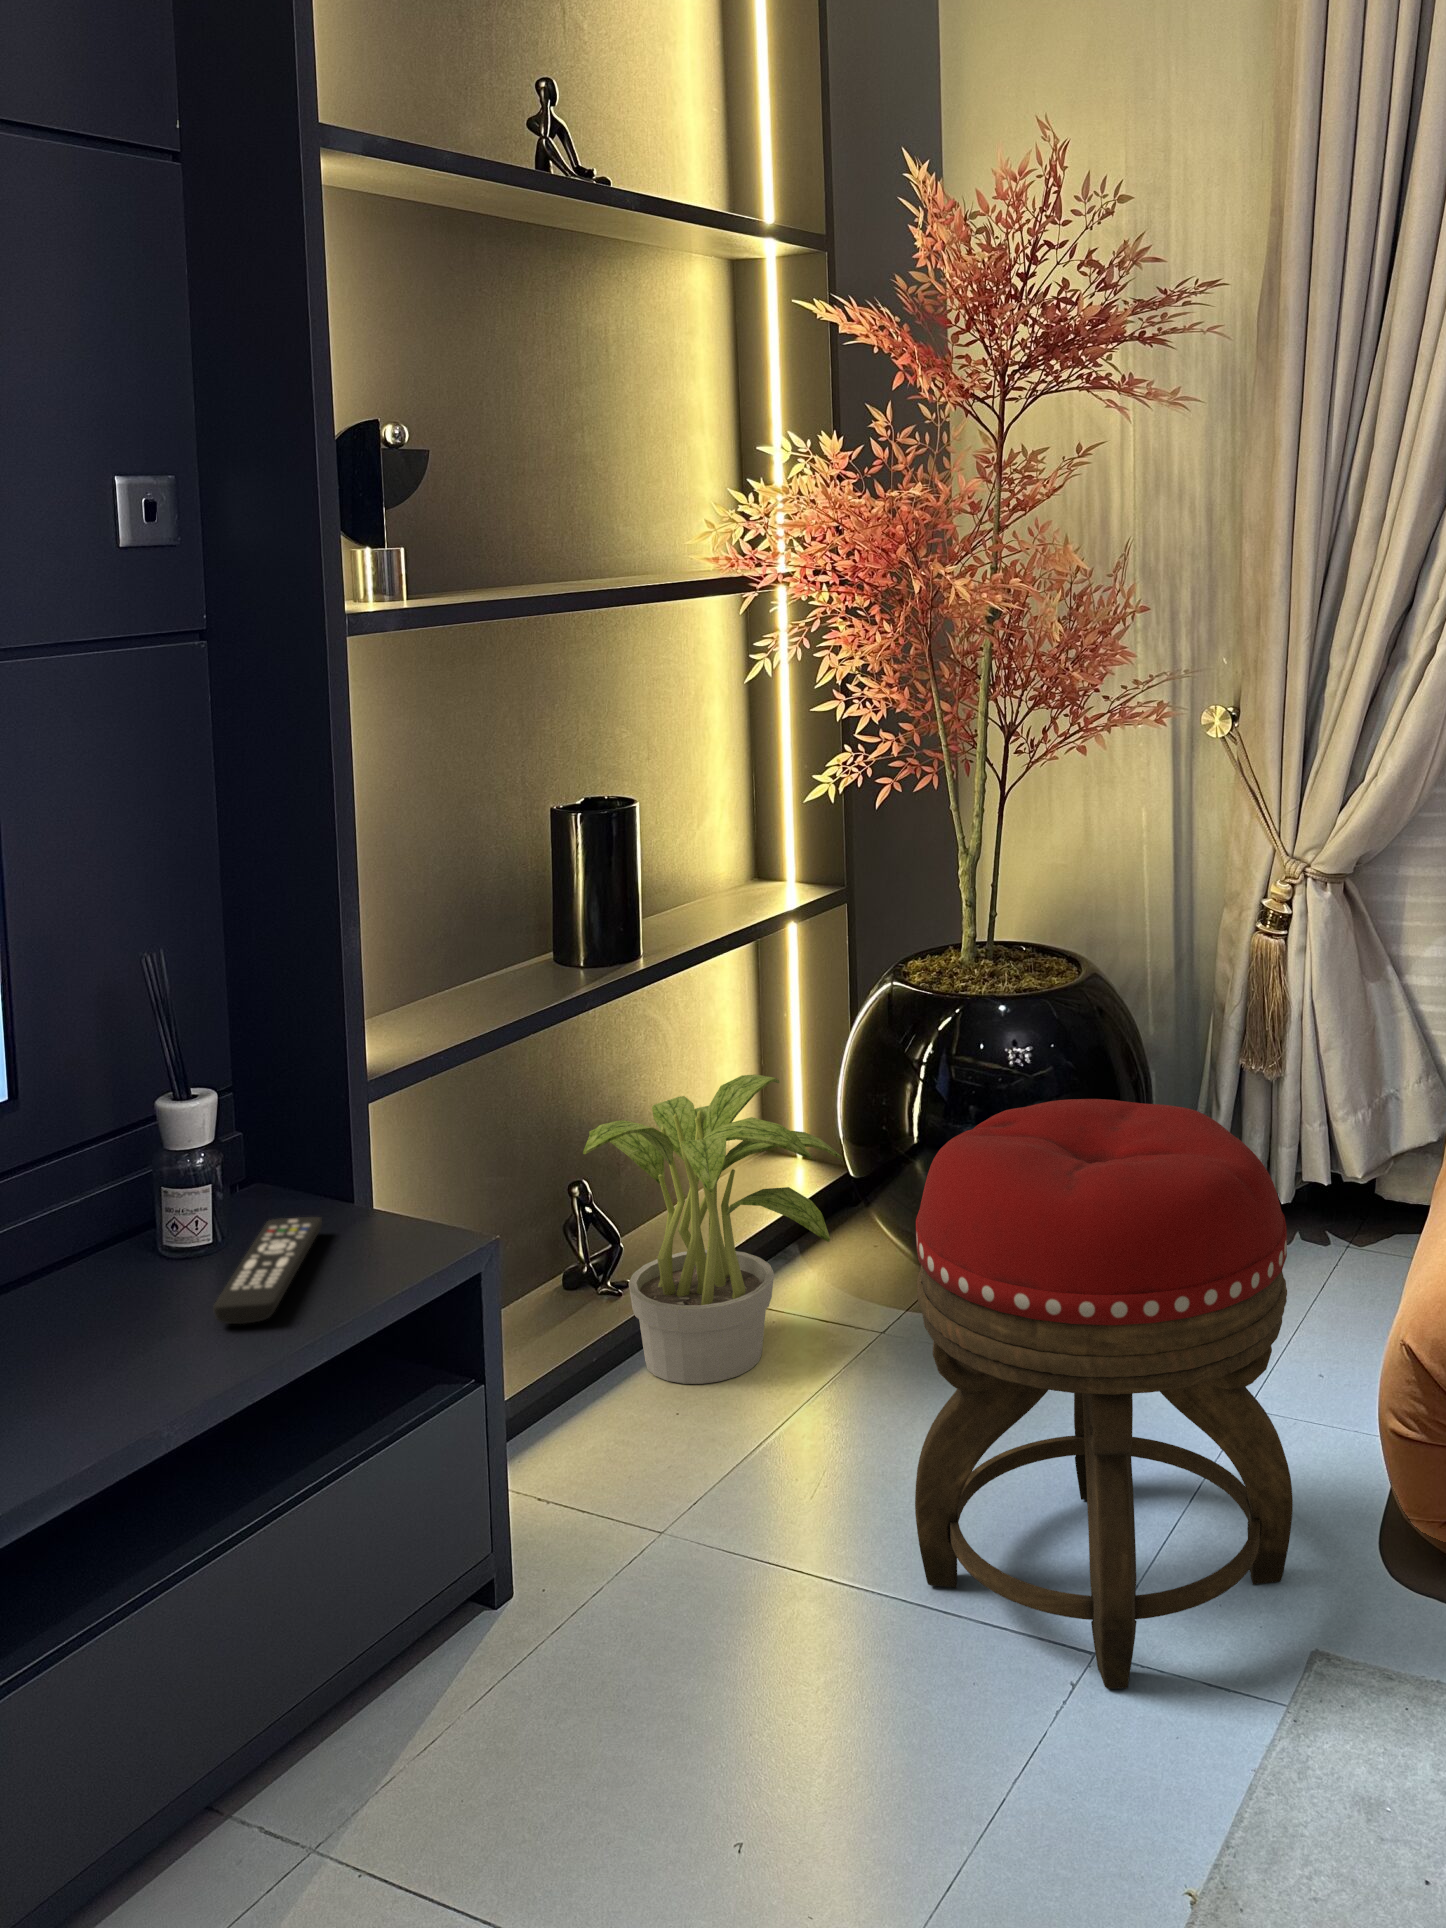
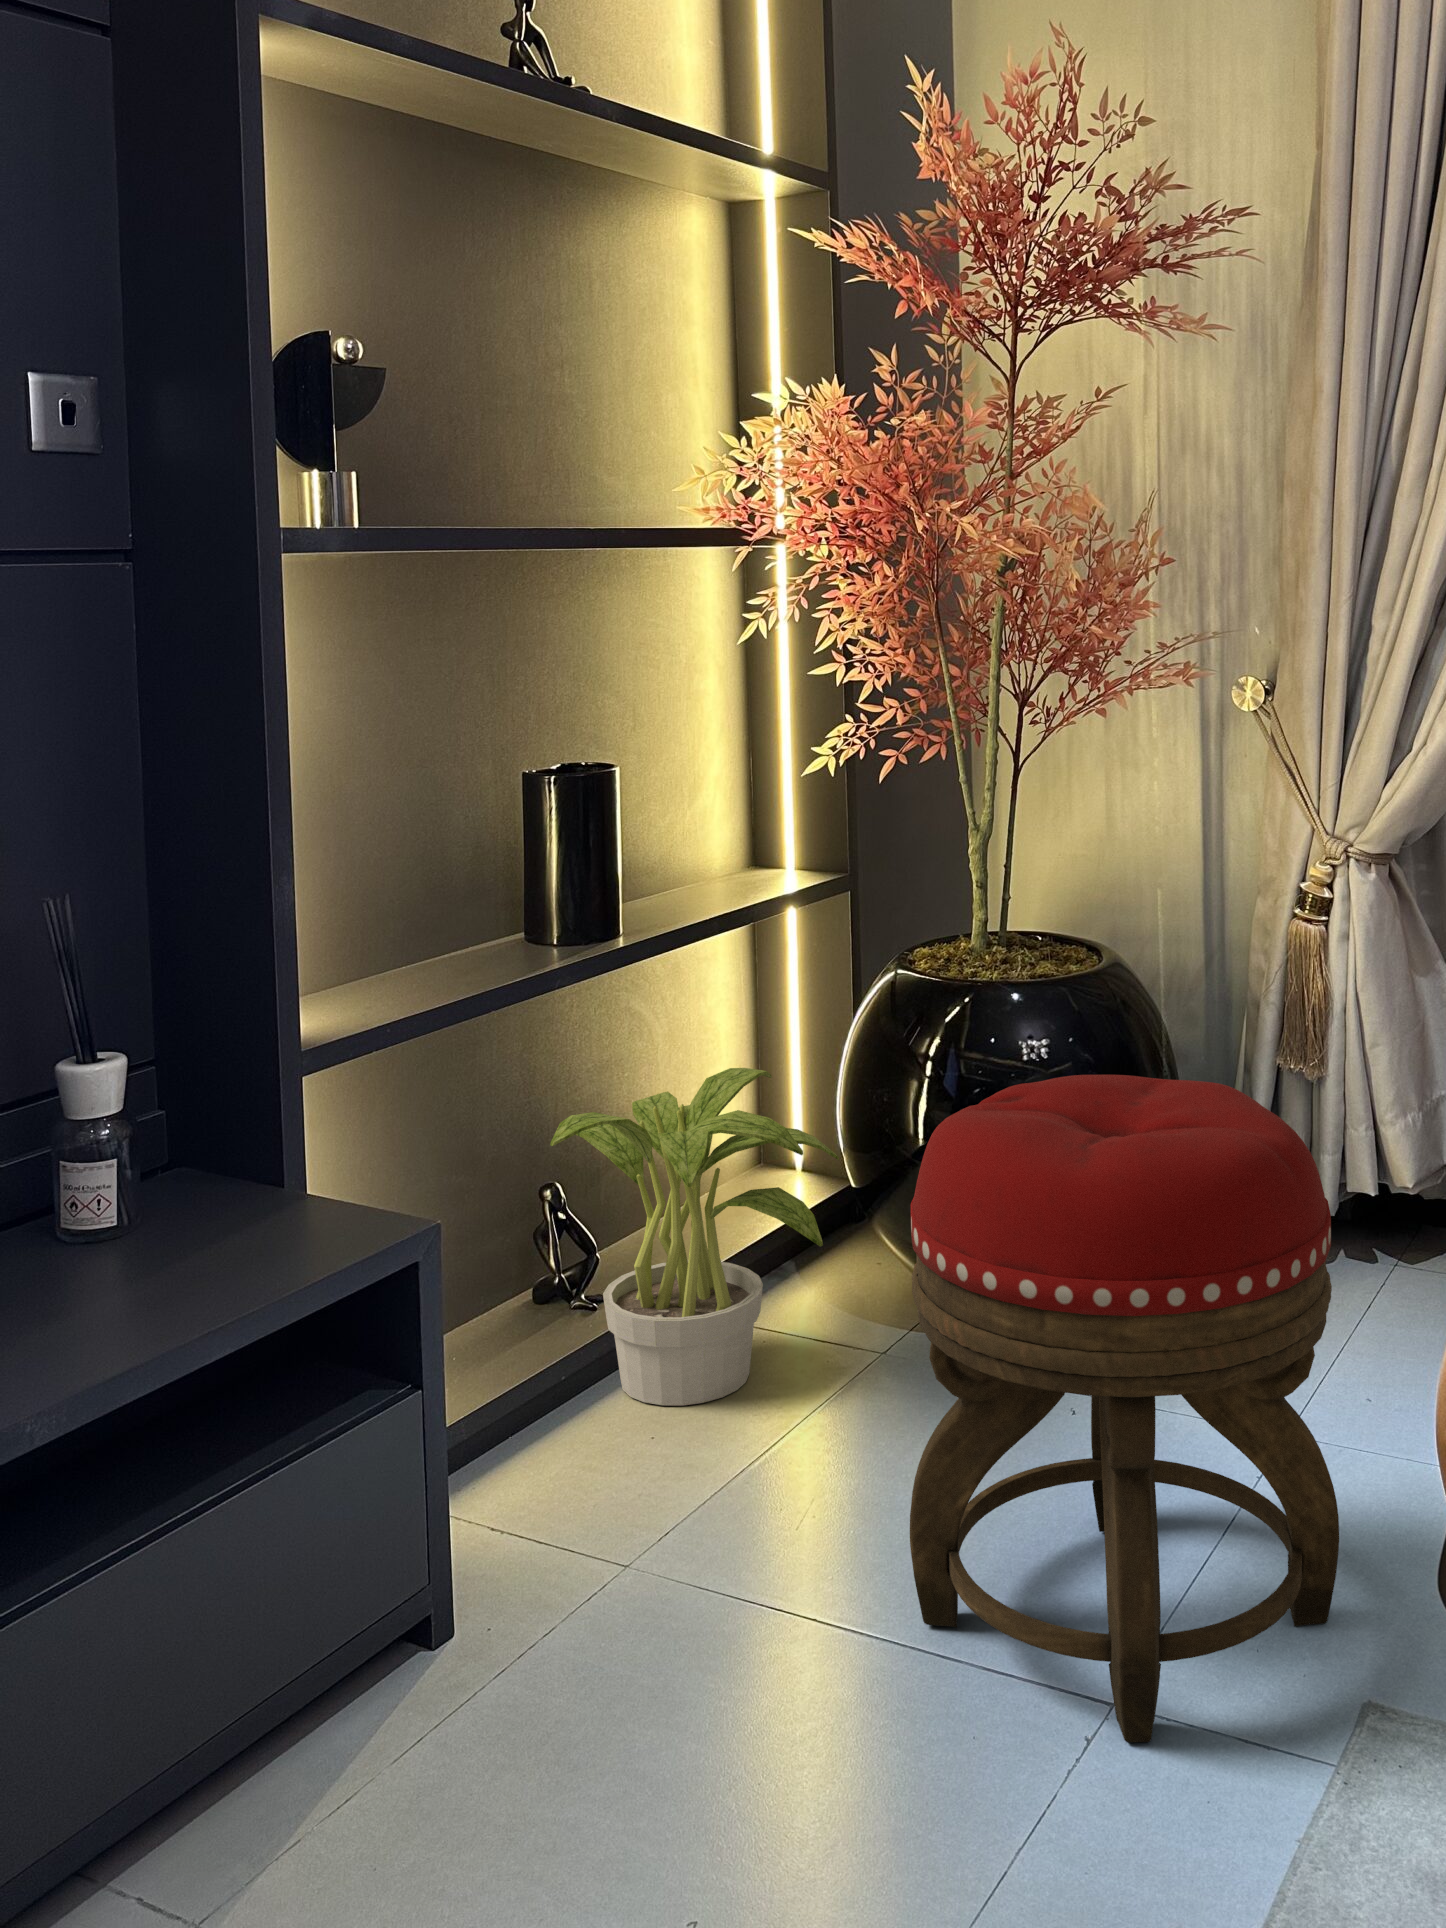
remote control: present [213,1217,322,1324] -> none [106,1198,245,1309]

